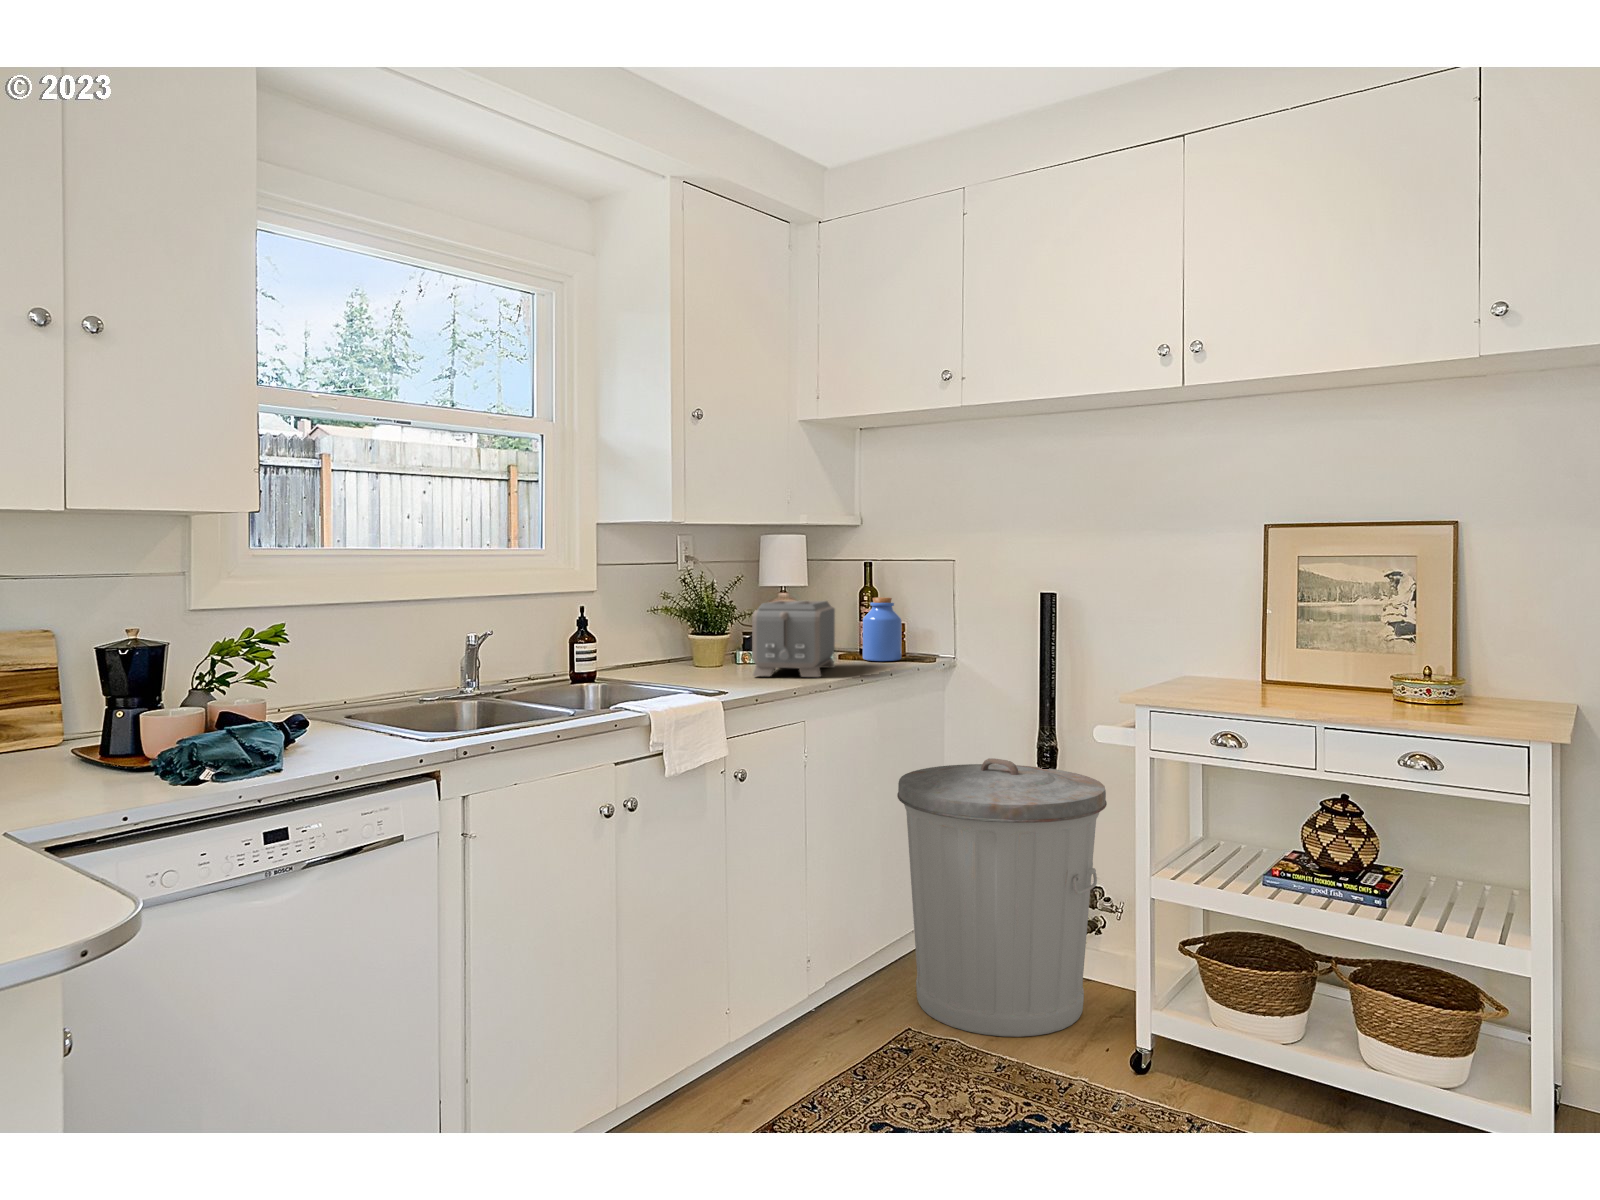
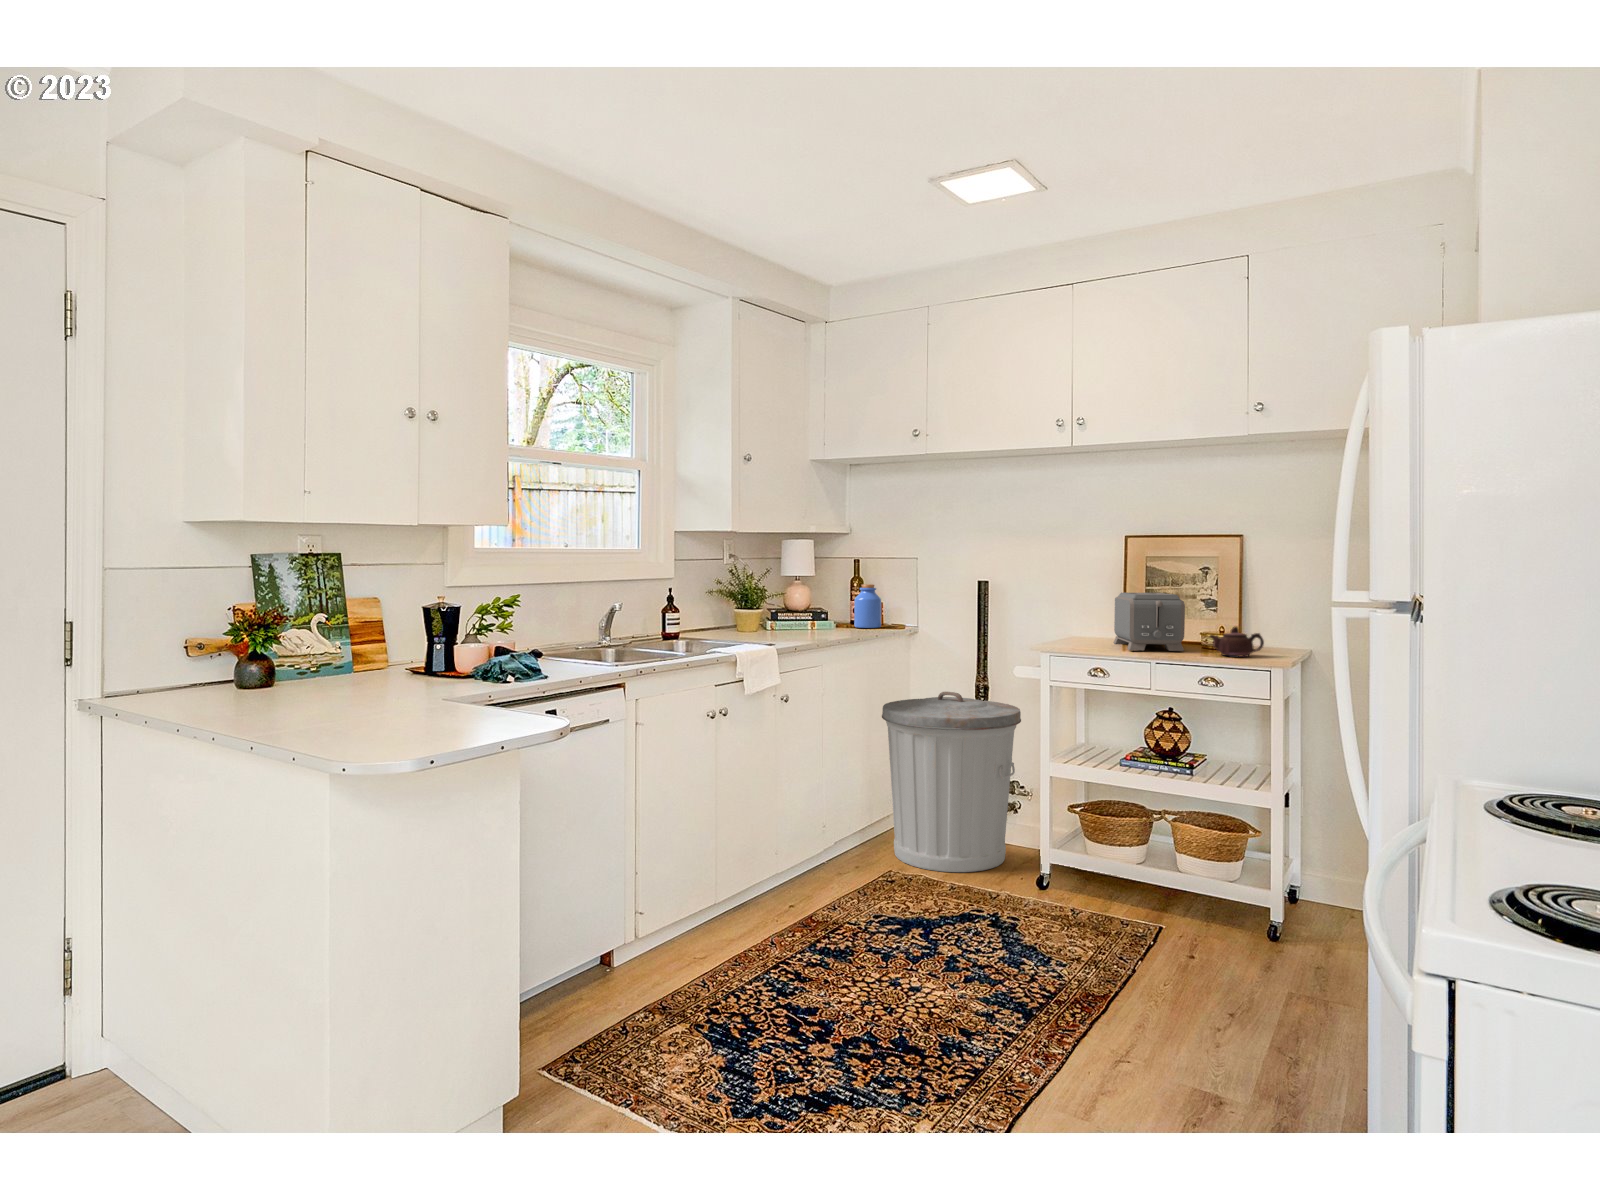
toaster: present [752,600,835,677] -> present [1113,593,1185,651]
teapot: none [1413,670,1506,720] -> present [1210,627,1264,657]

